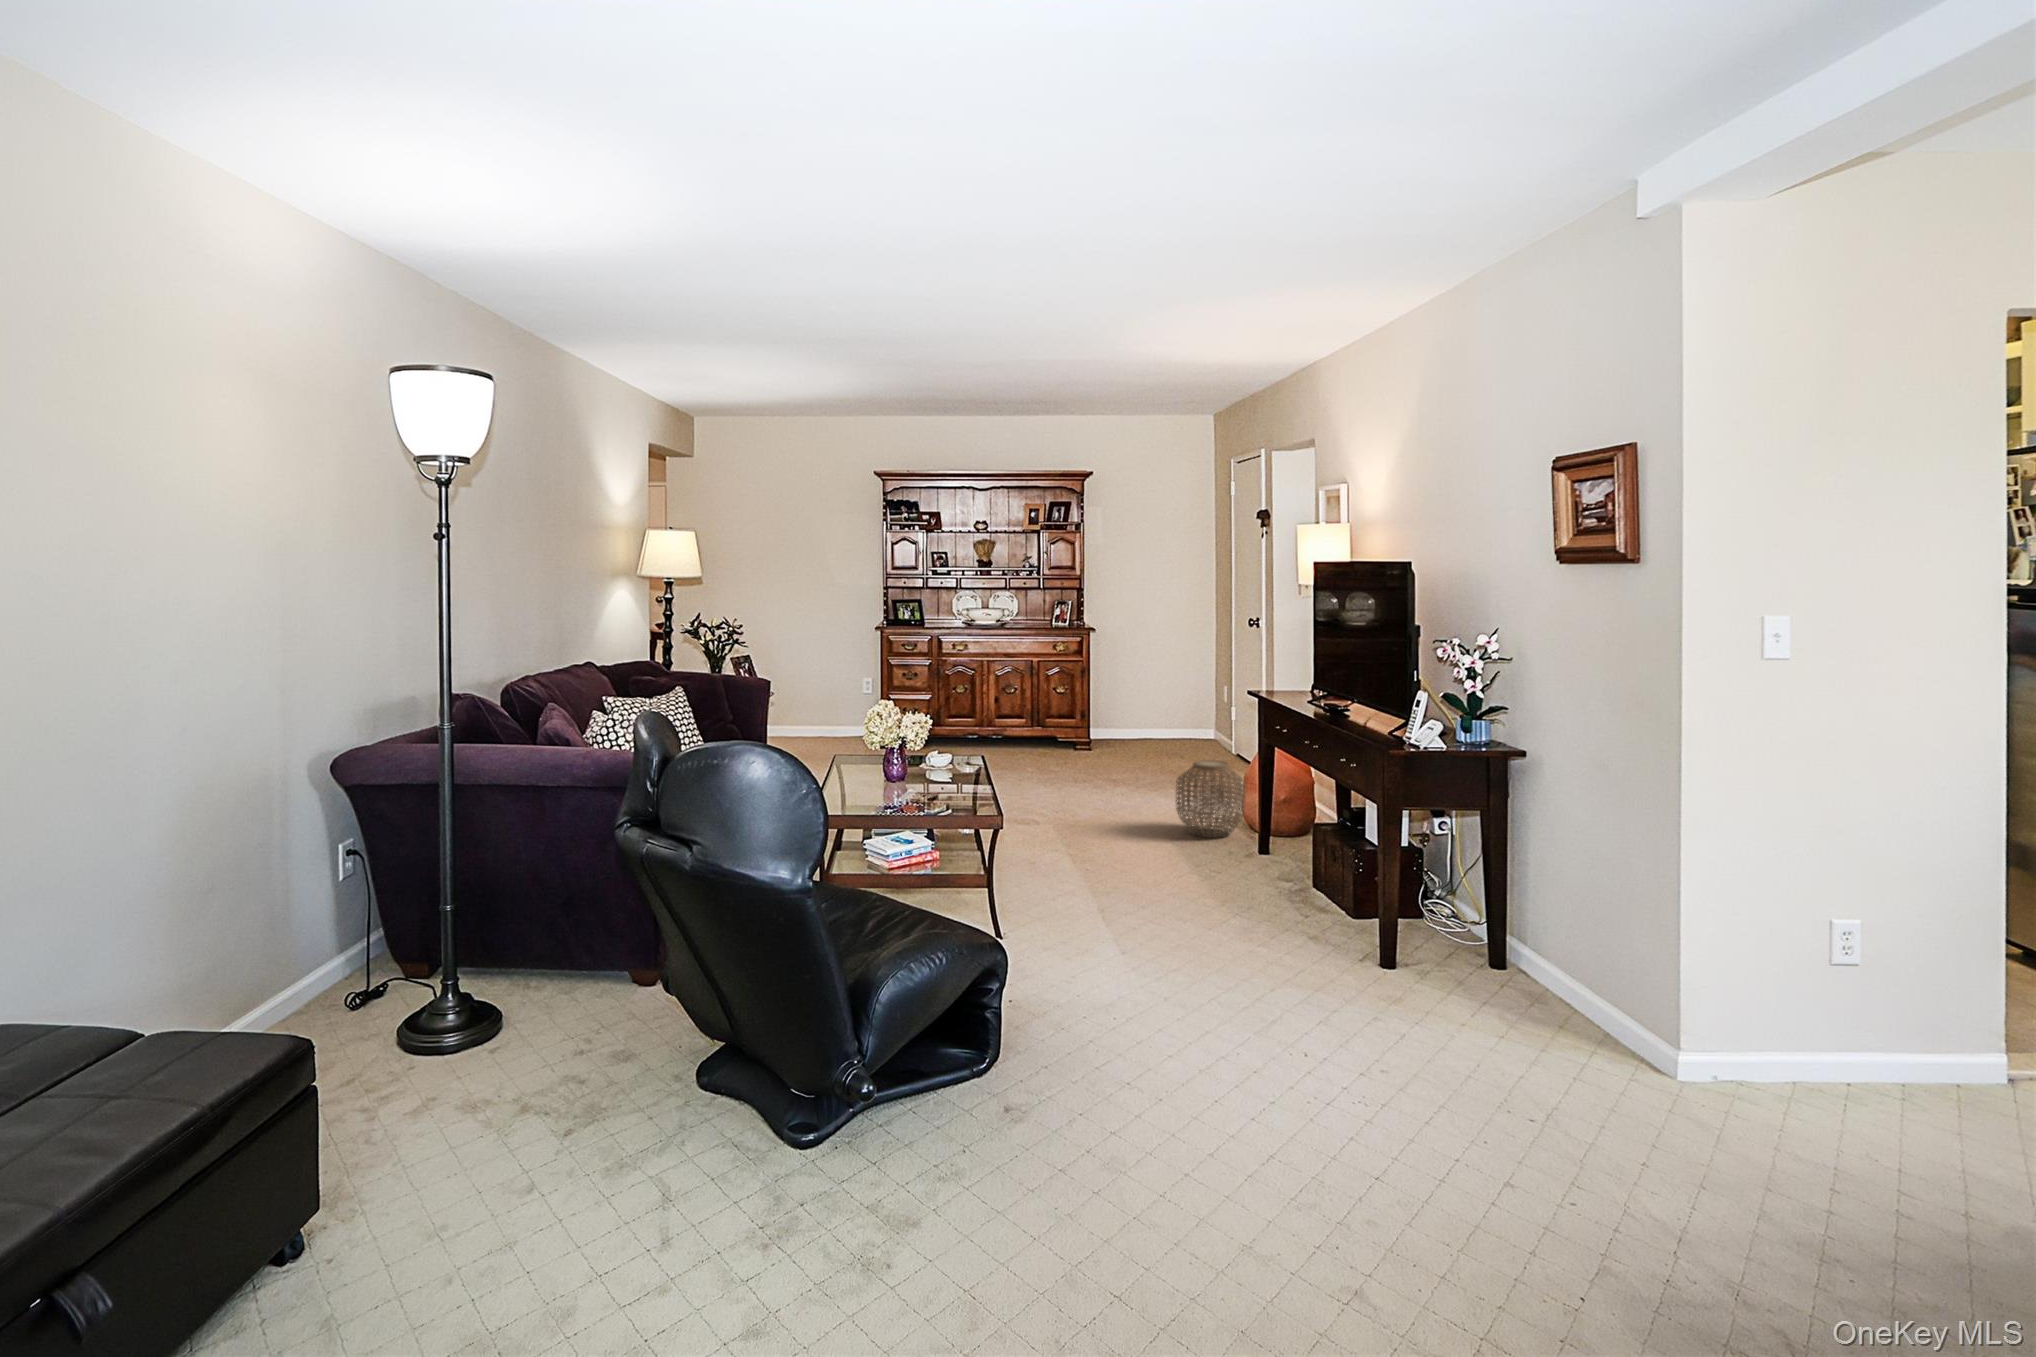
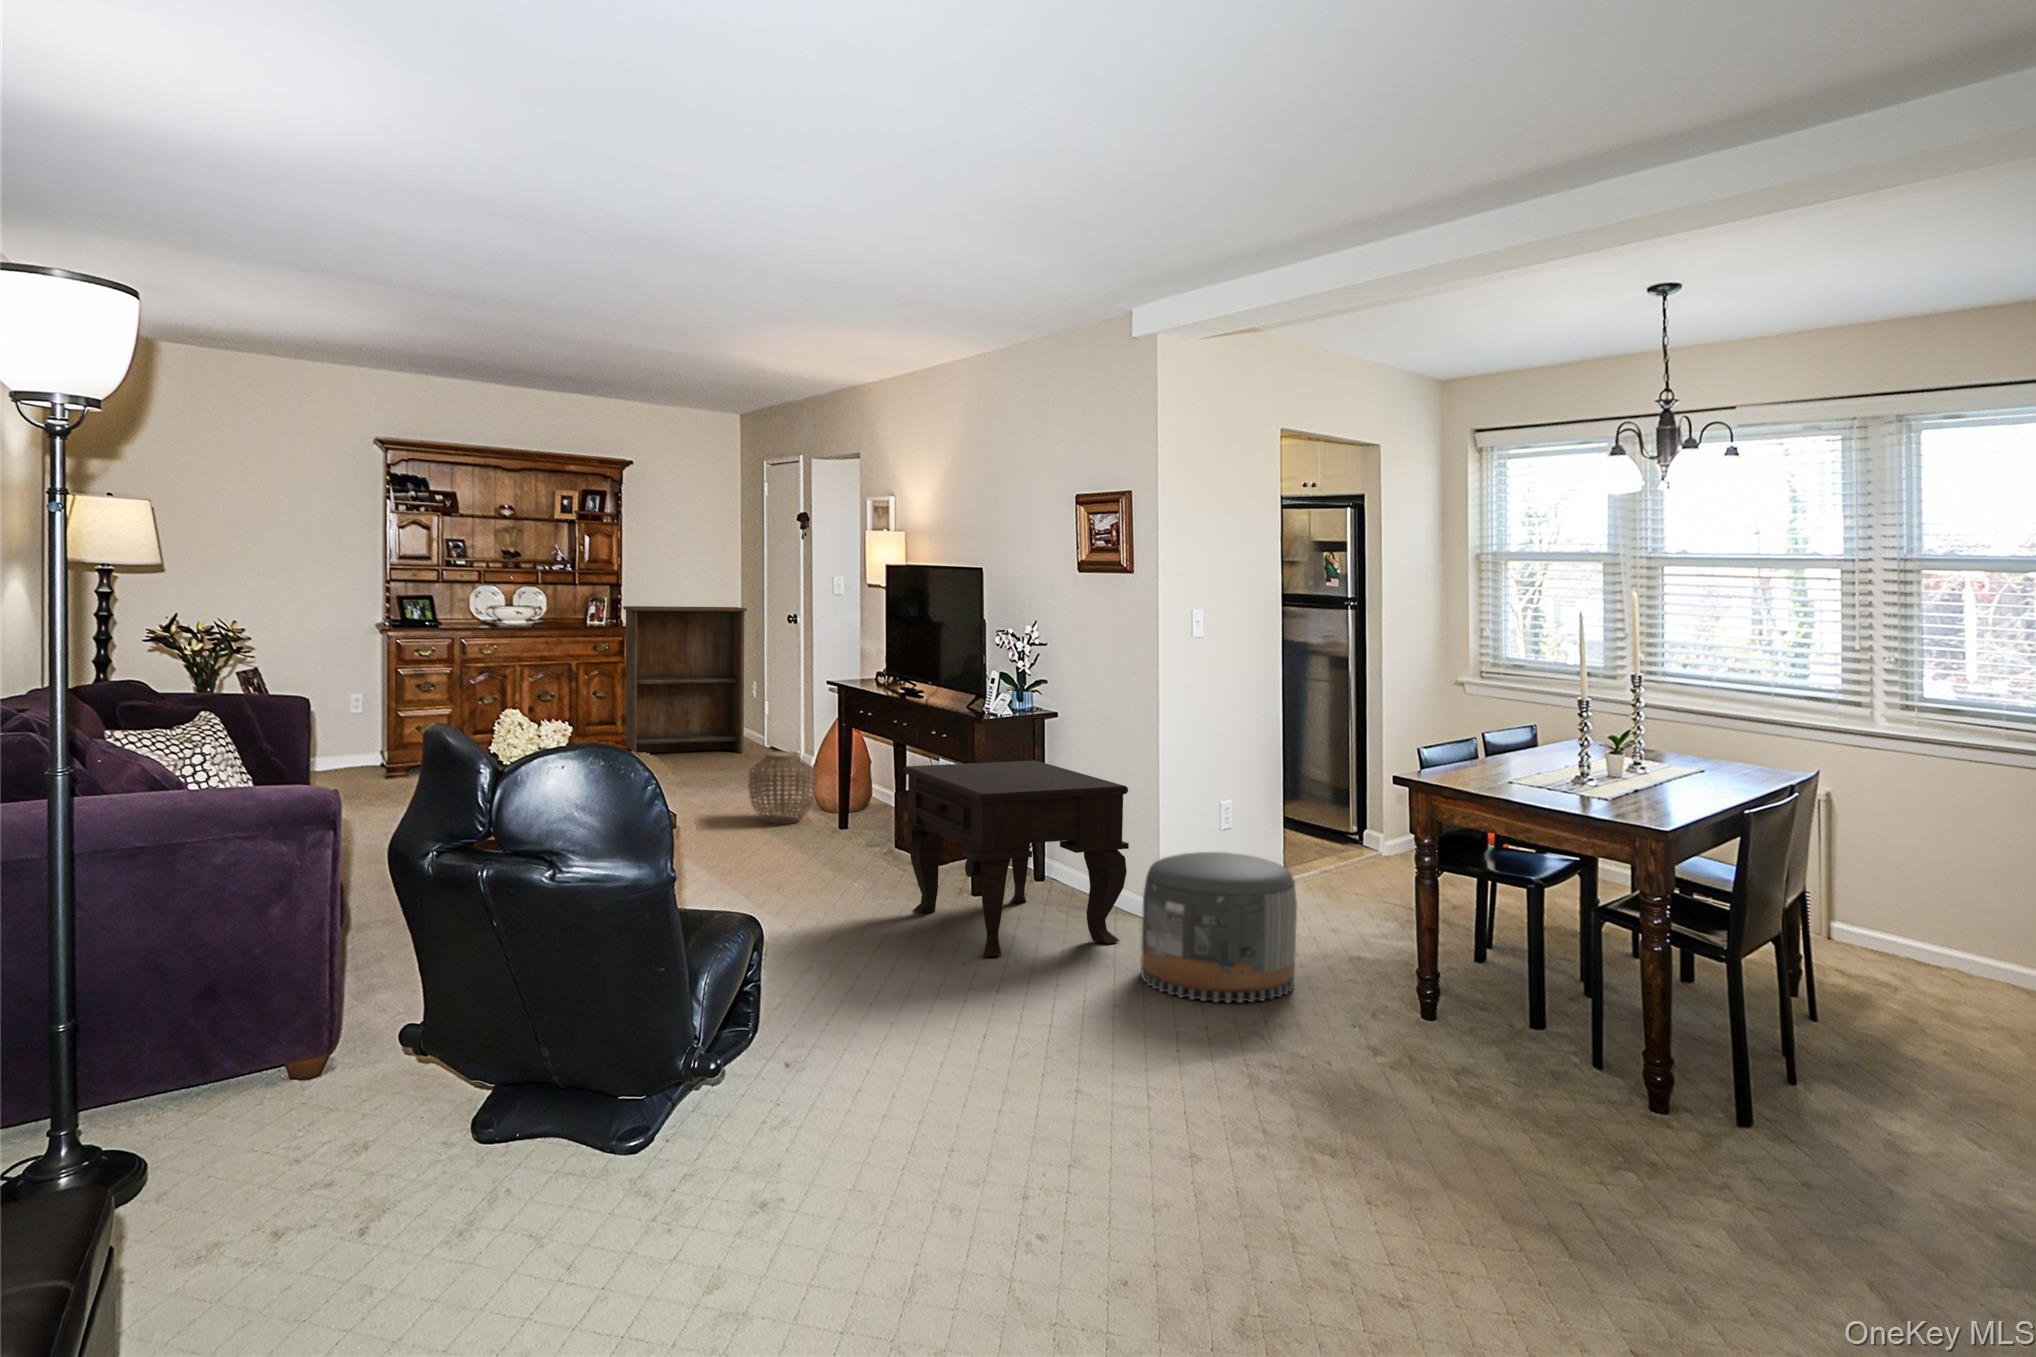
bookshelf: none [1083,609,1199,753] -> present [623,606,747,753]
side table: none [1316,798,1624,1060] -> present [901,761,1129,956]
pouf: none [1641,957,1917,1212] -> present [1141,852,1297,1003]

